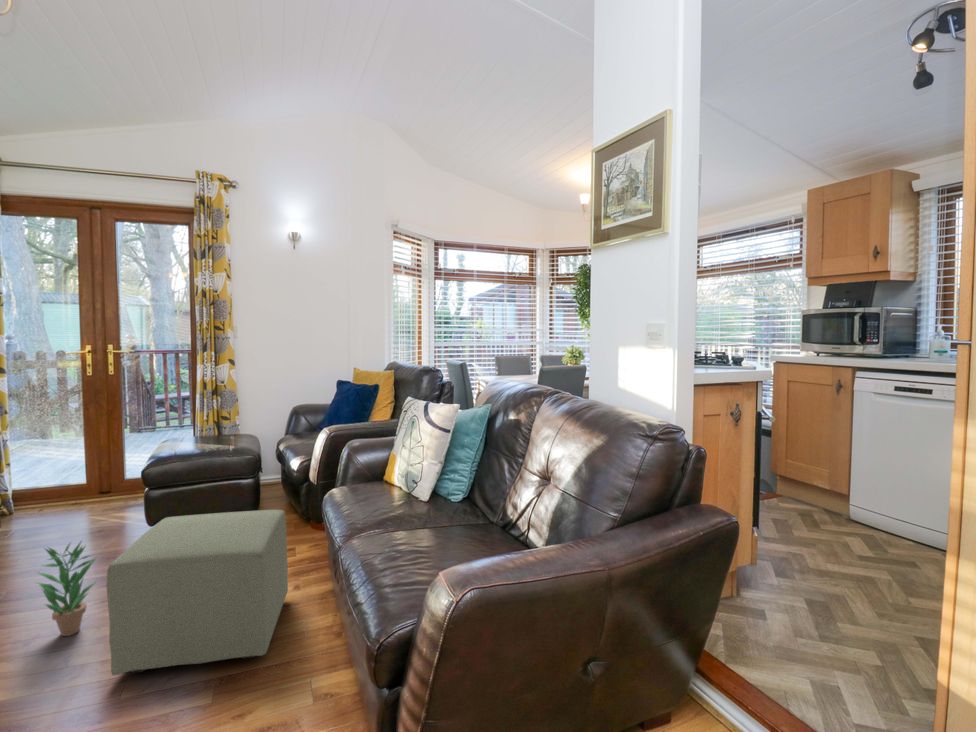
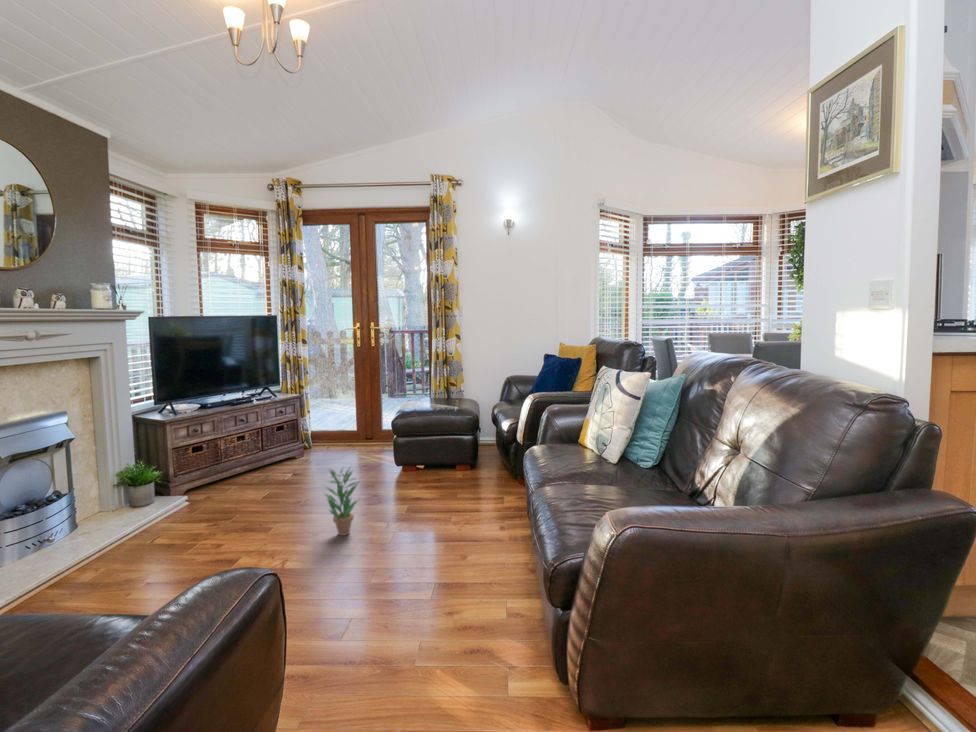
ottoman: present [107,510,288,675] -> none [364,456,494,575]

